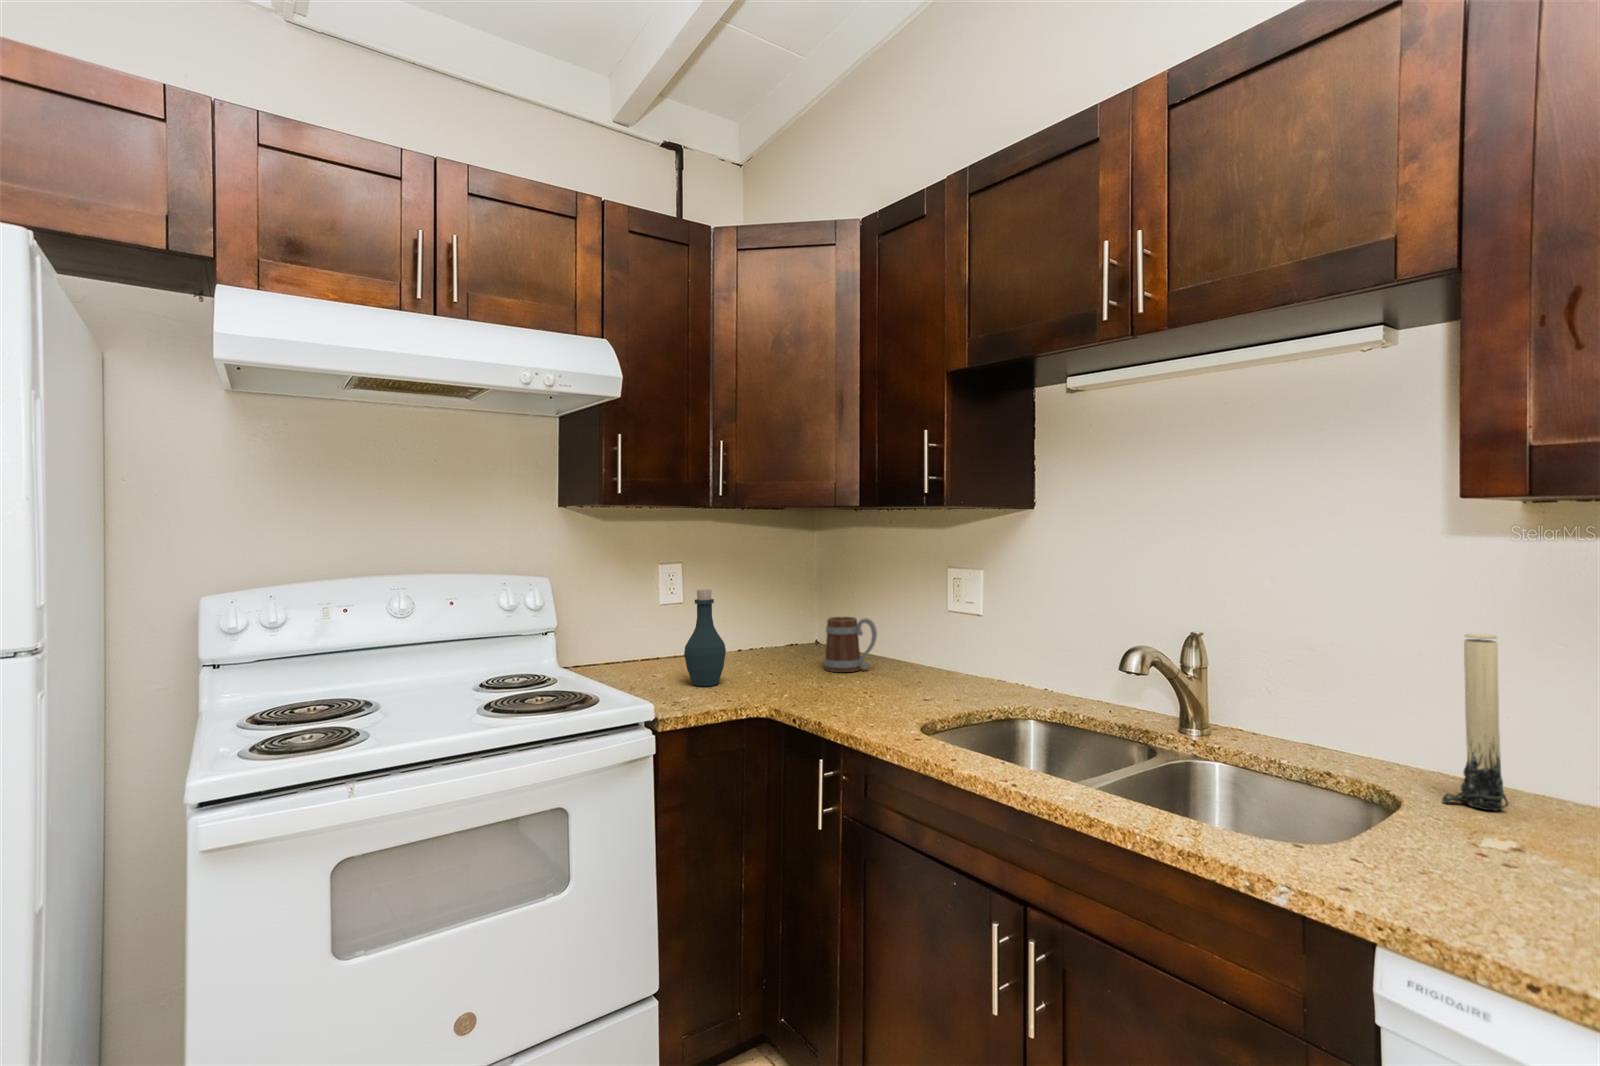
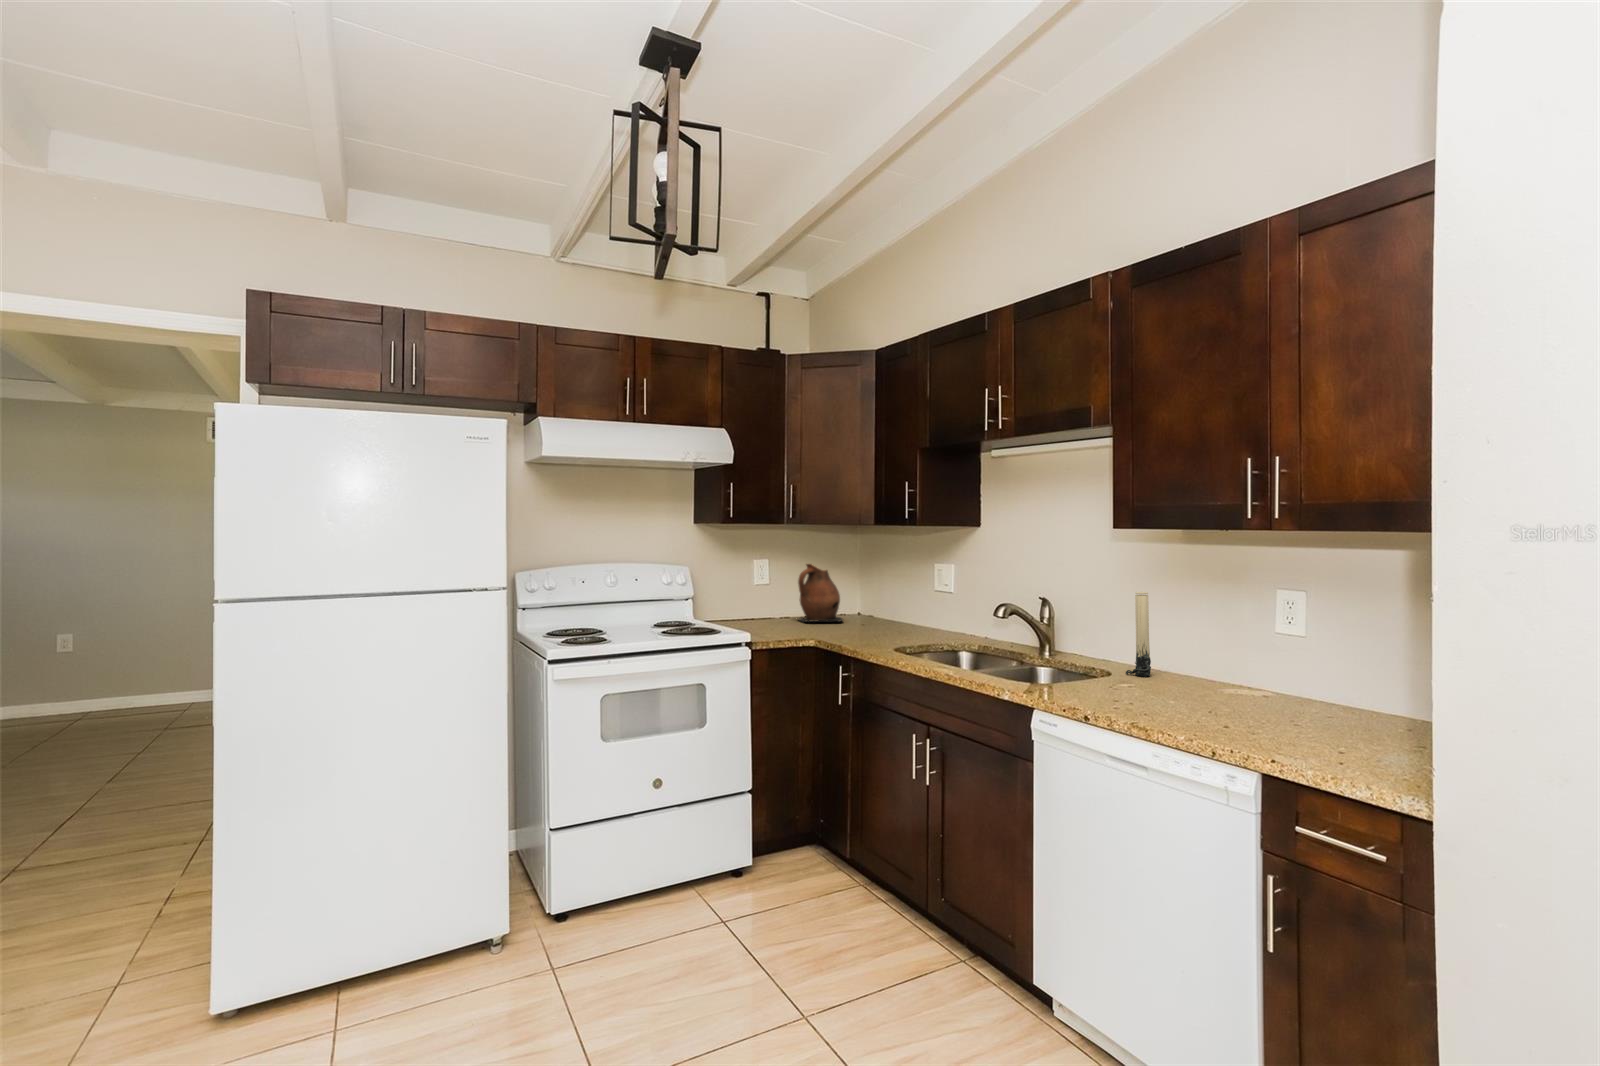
ceramic pitcher: none [723,570,800,662] -> present [798,564,843,622]
bottle: present [684,589,726,686] -> none [769,574,794,632]
mug: present [824,617,877,672] -> none [857,594,890,628]

